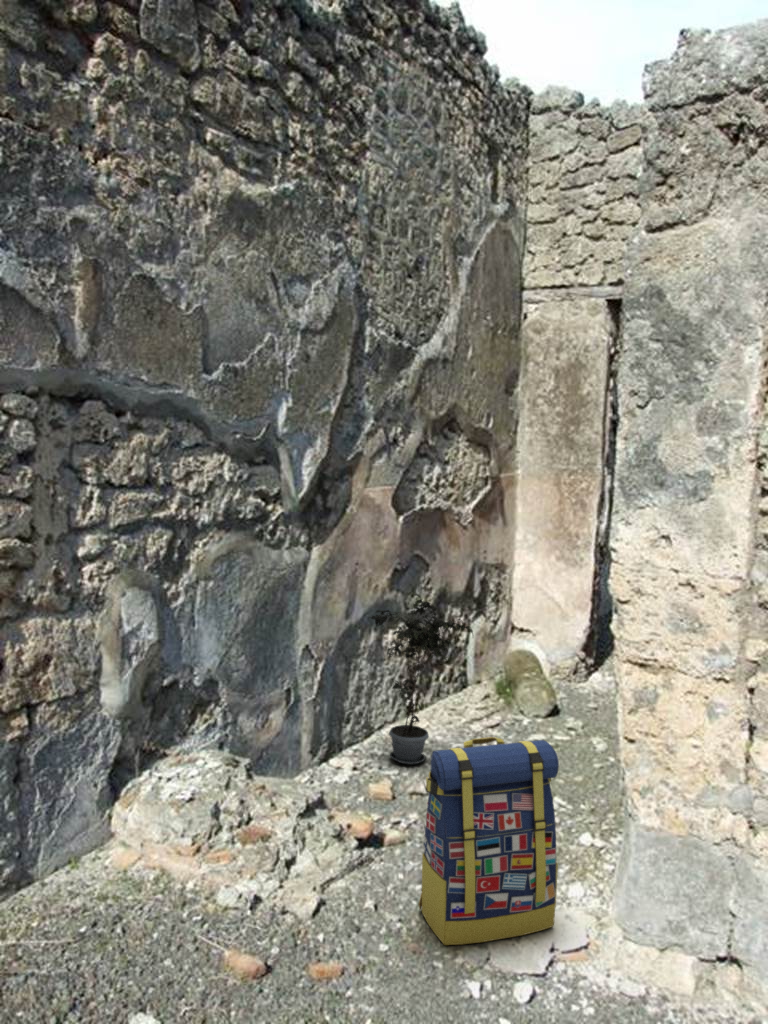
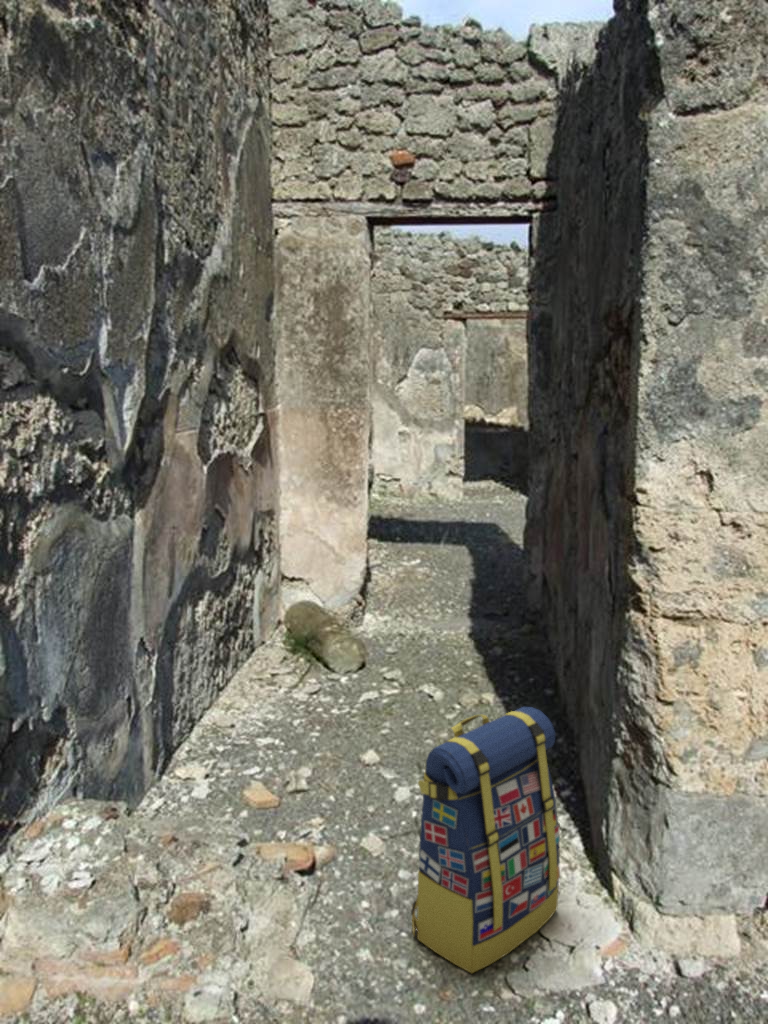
potted plant: present [369,594,473,765] -> none [192,554,327,754]

